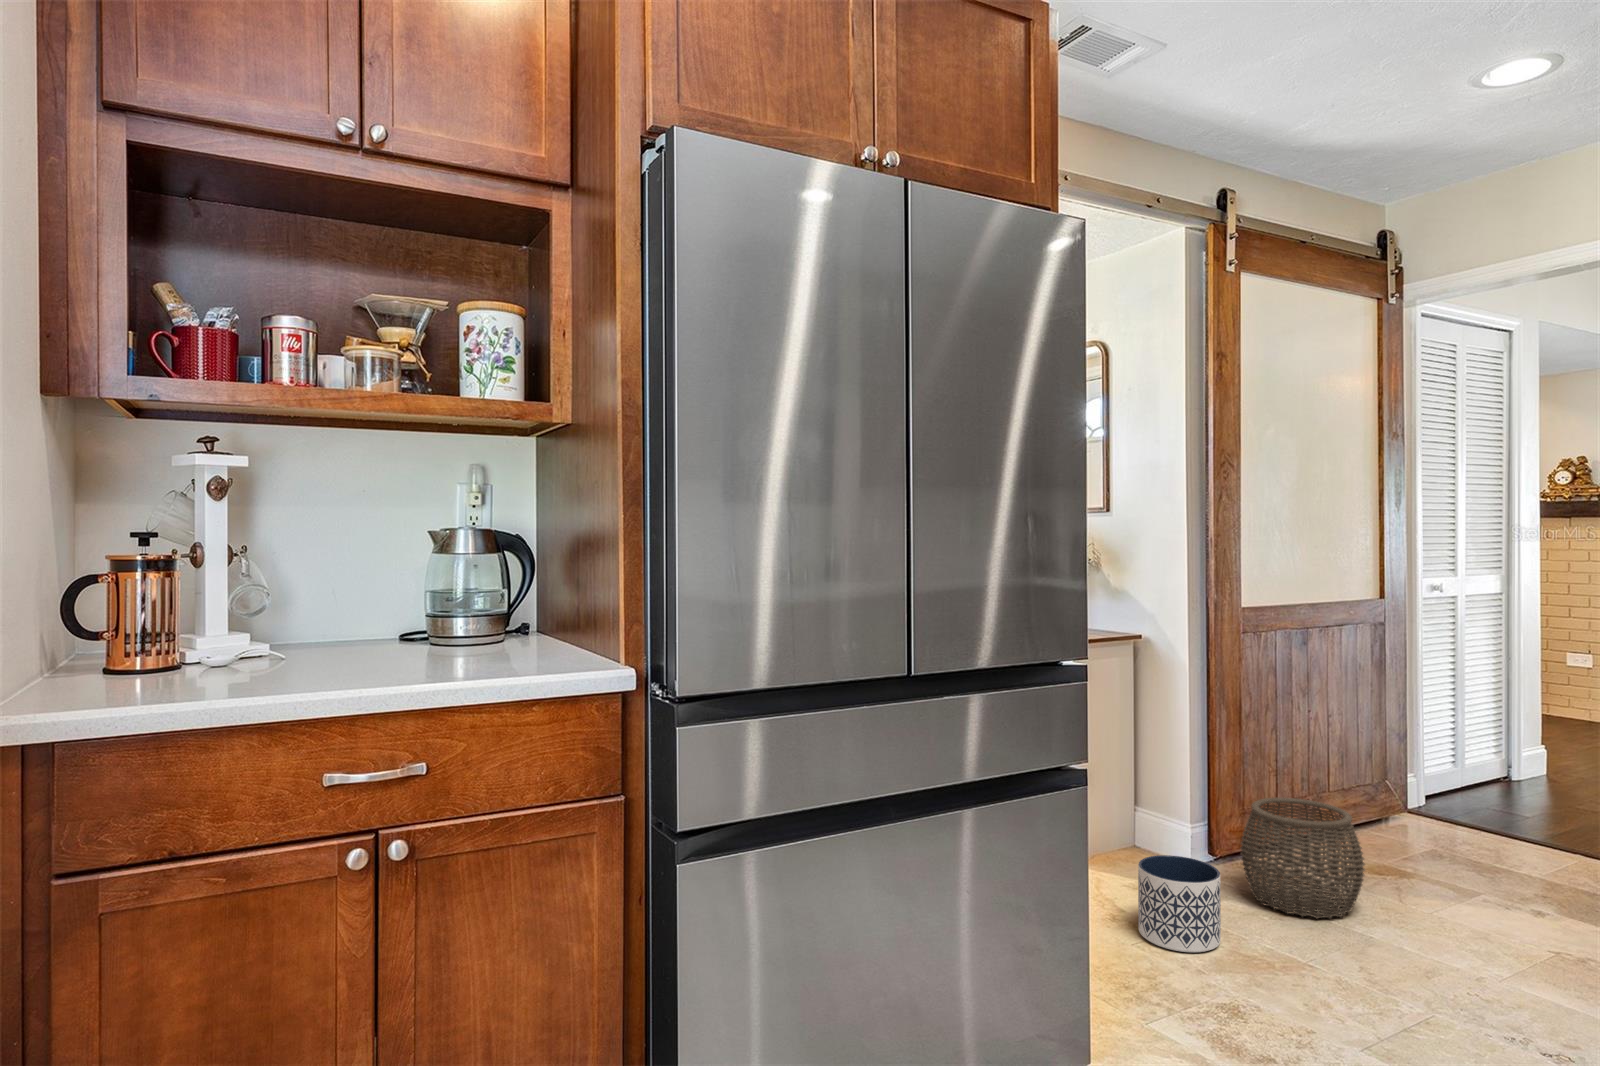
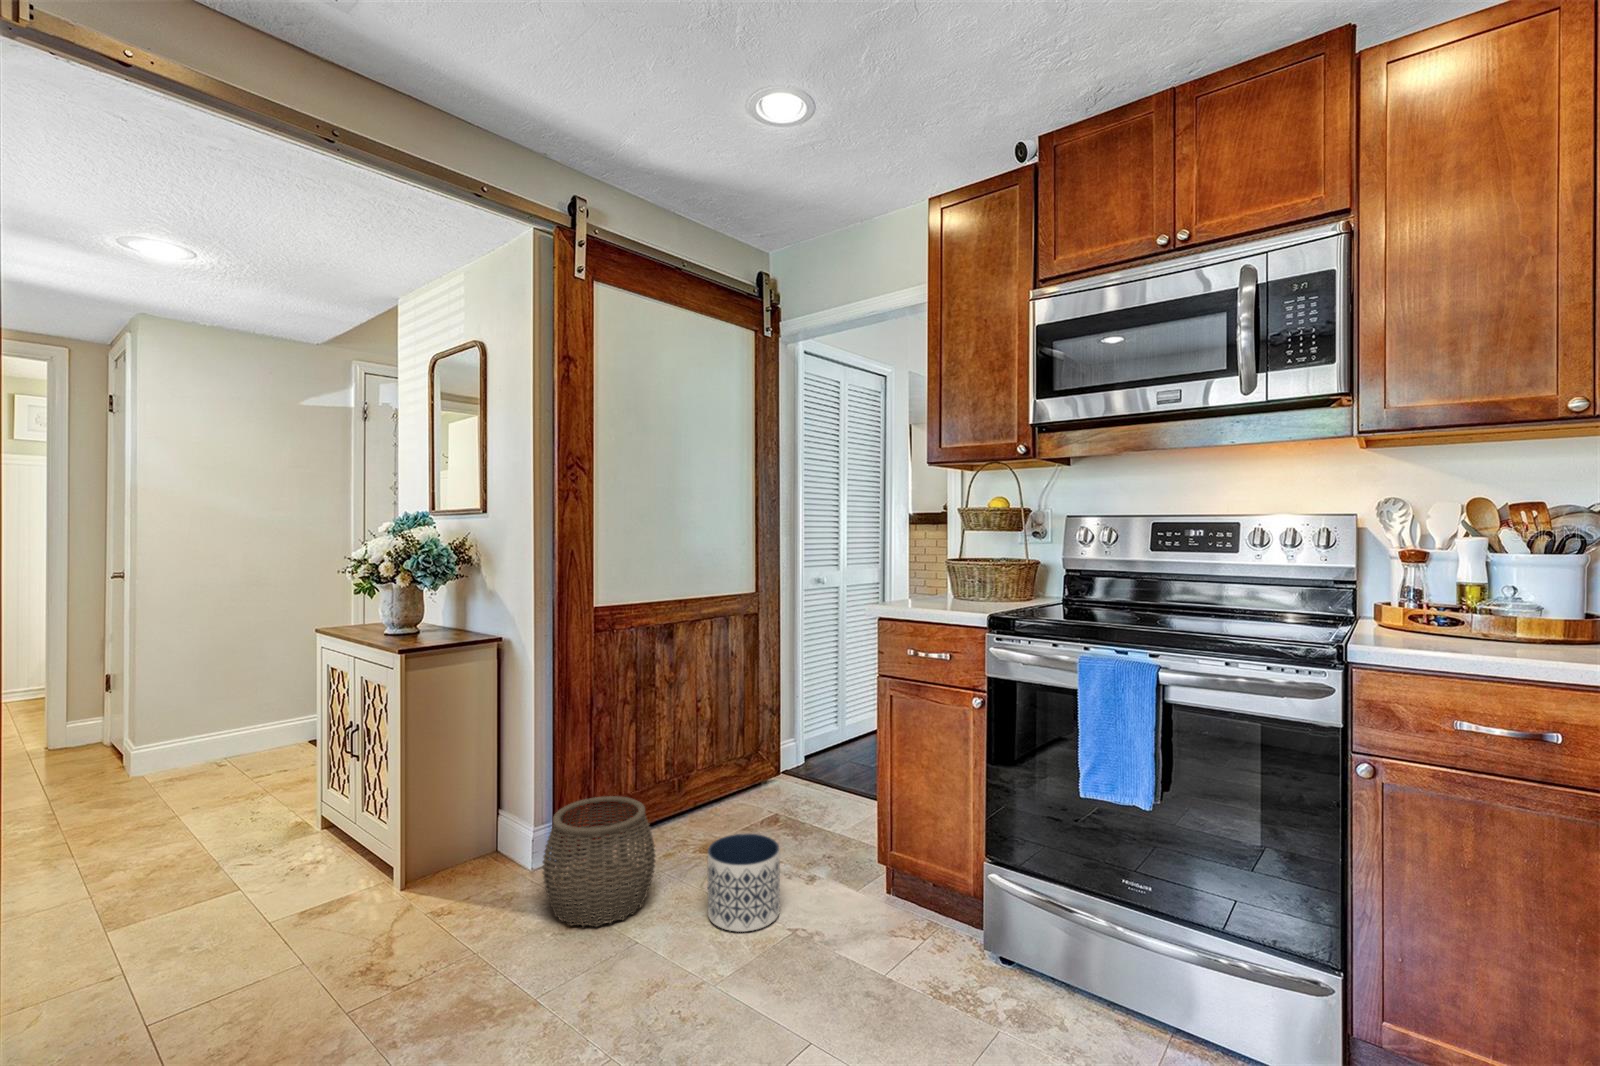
planter: present [1138,855,1221,953] -> present [708,834,780,932]

